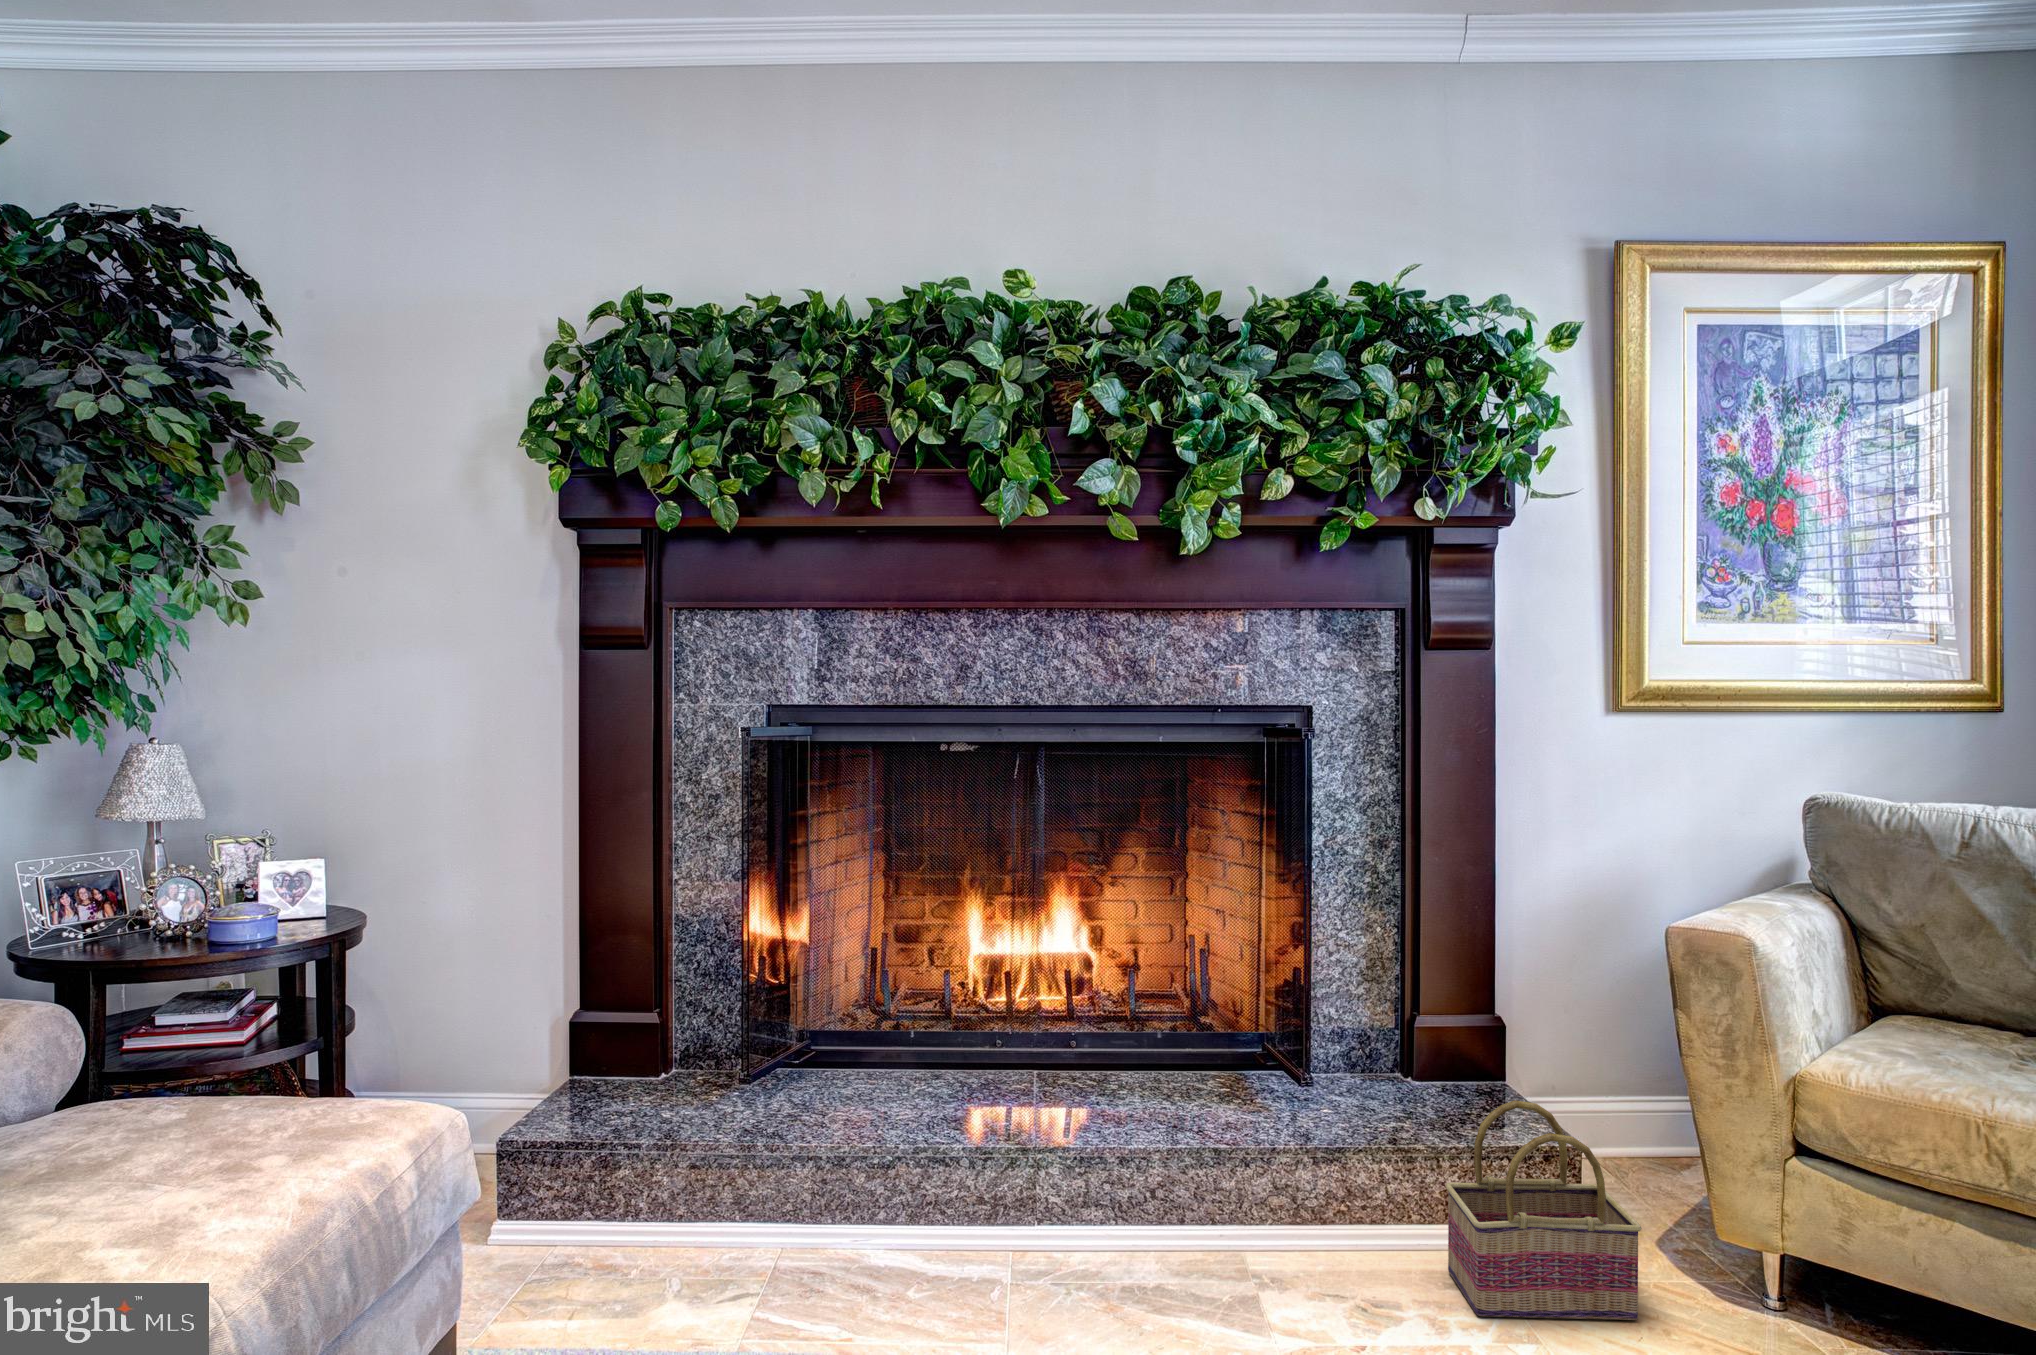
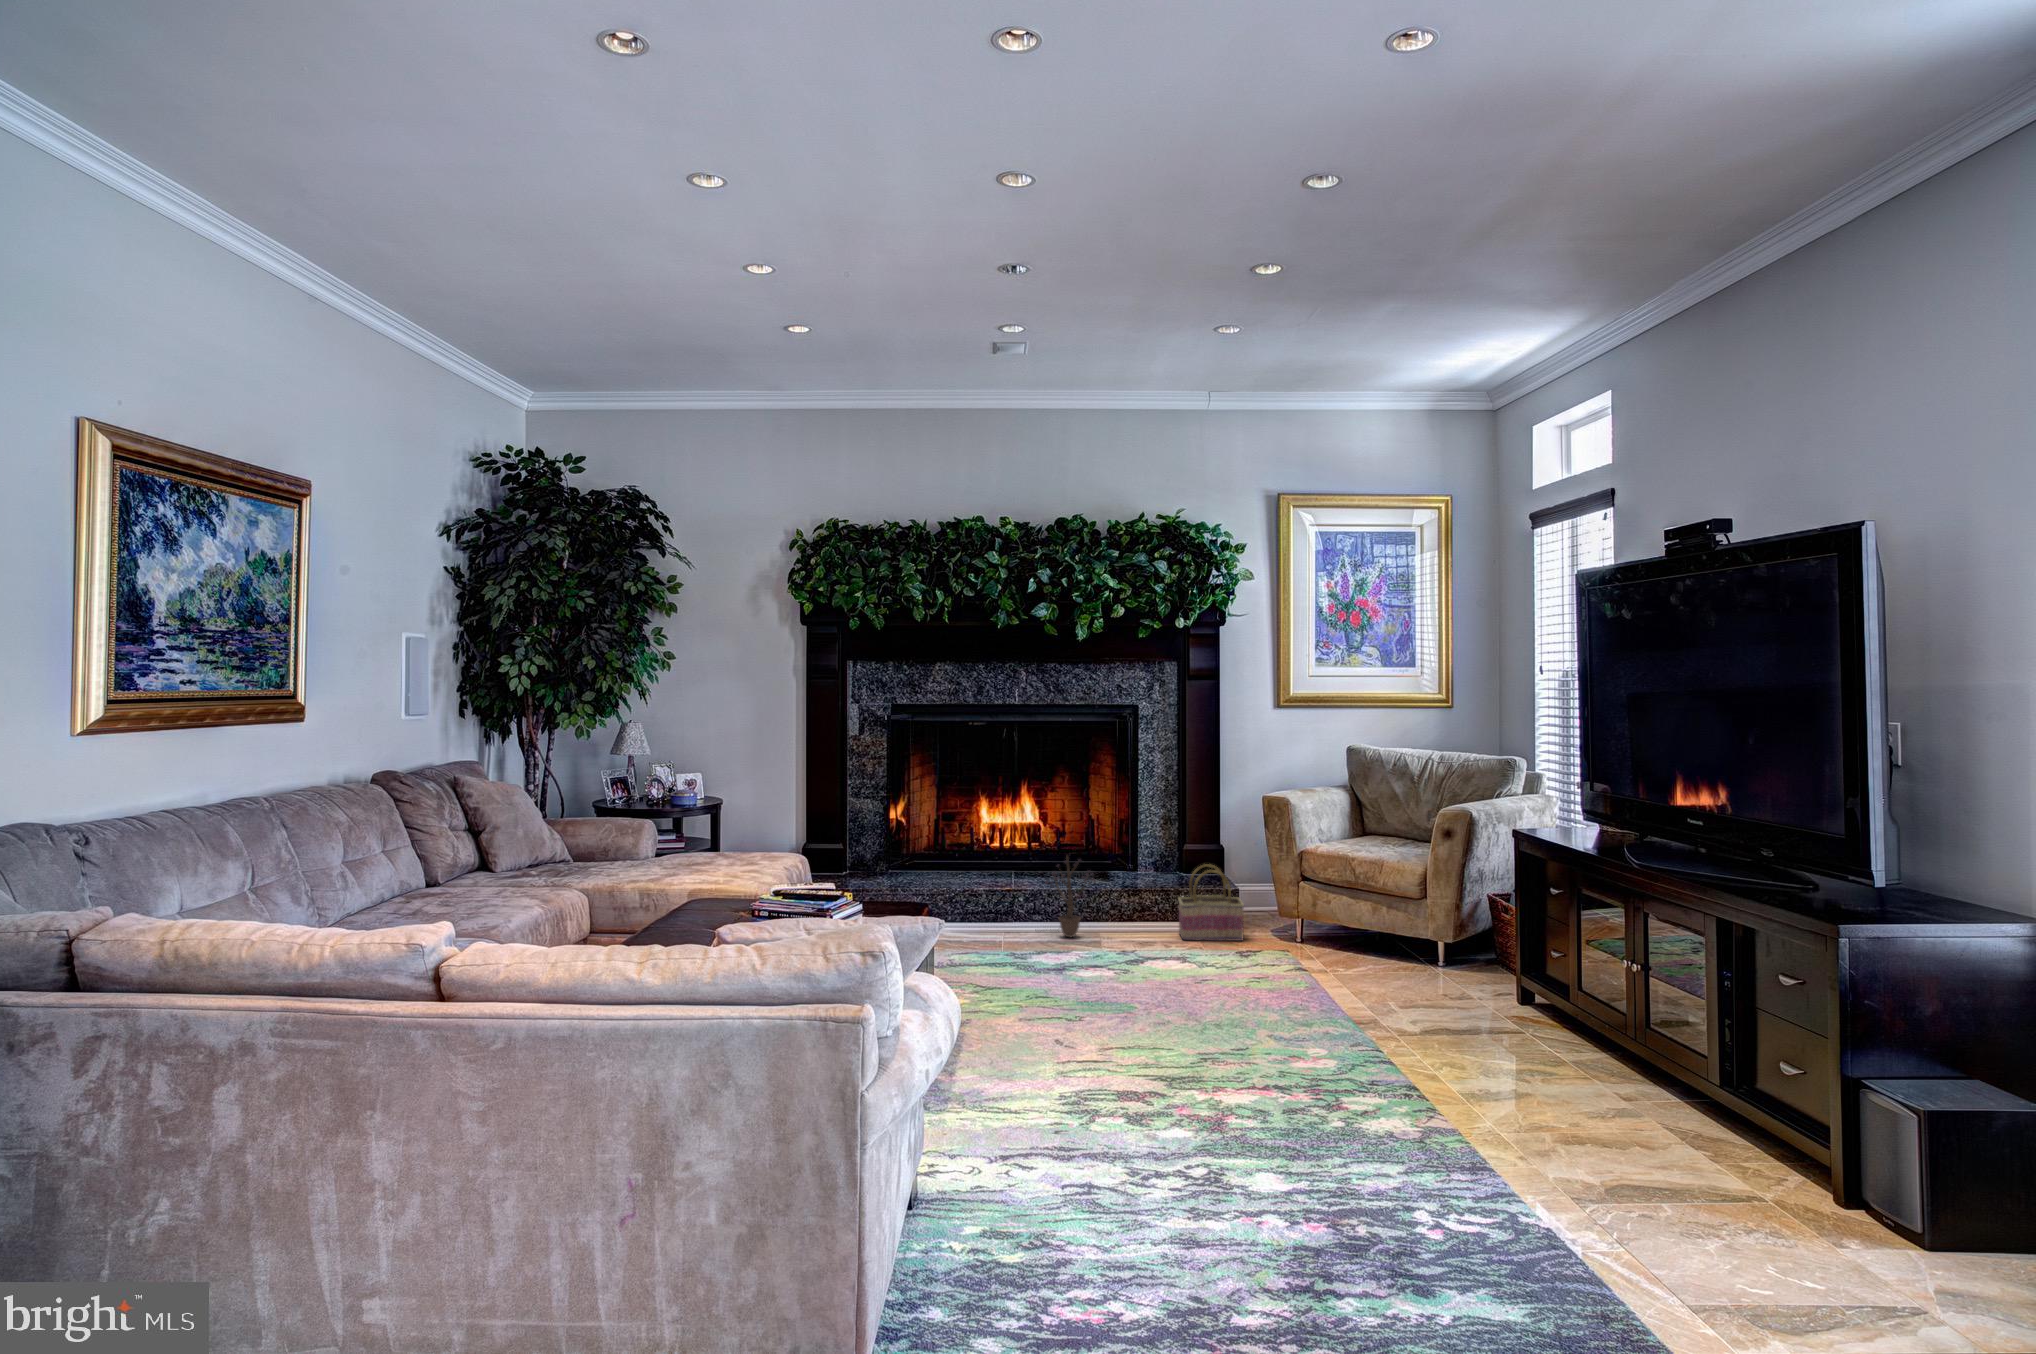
decorative plant: none [1089,1085,1247,1300] -> present [1045,856,1095,938]

